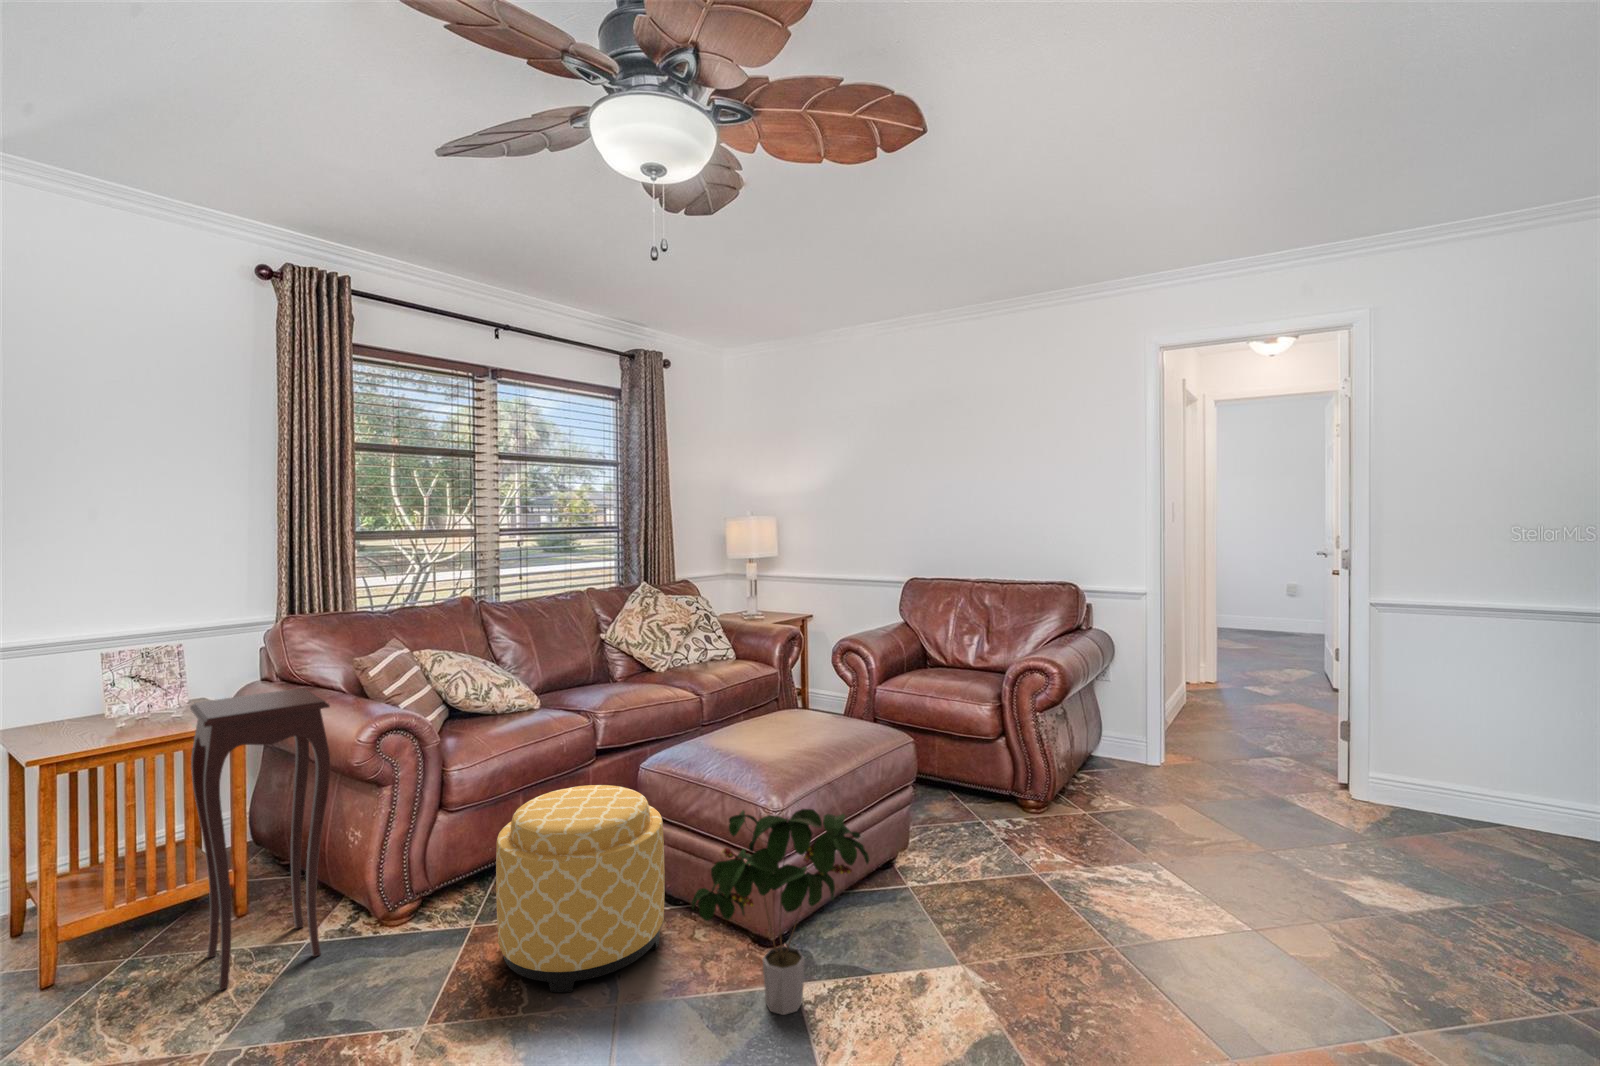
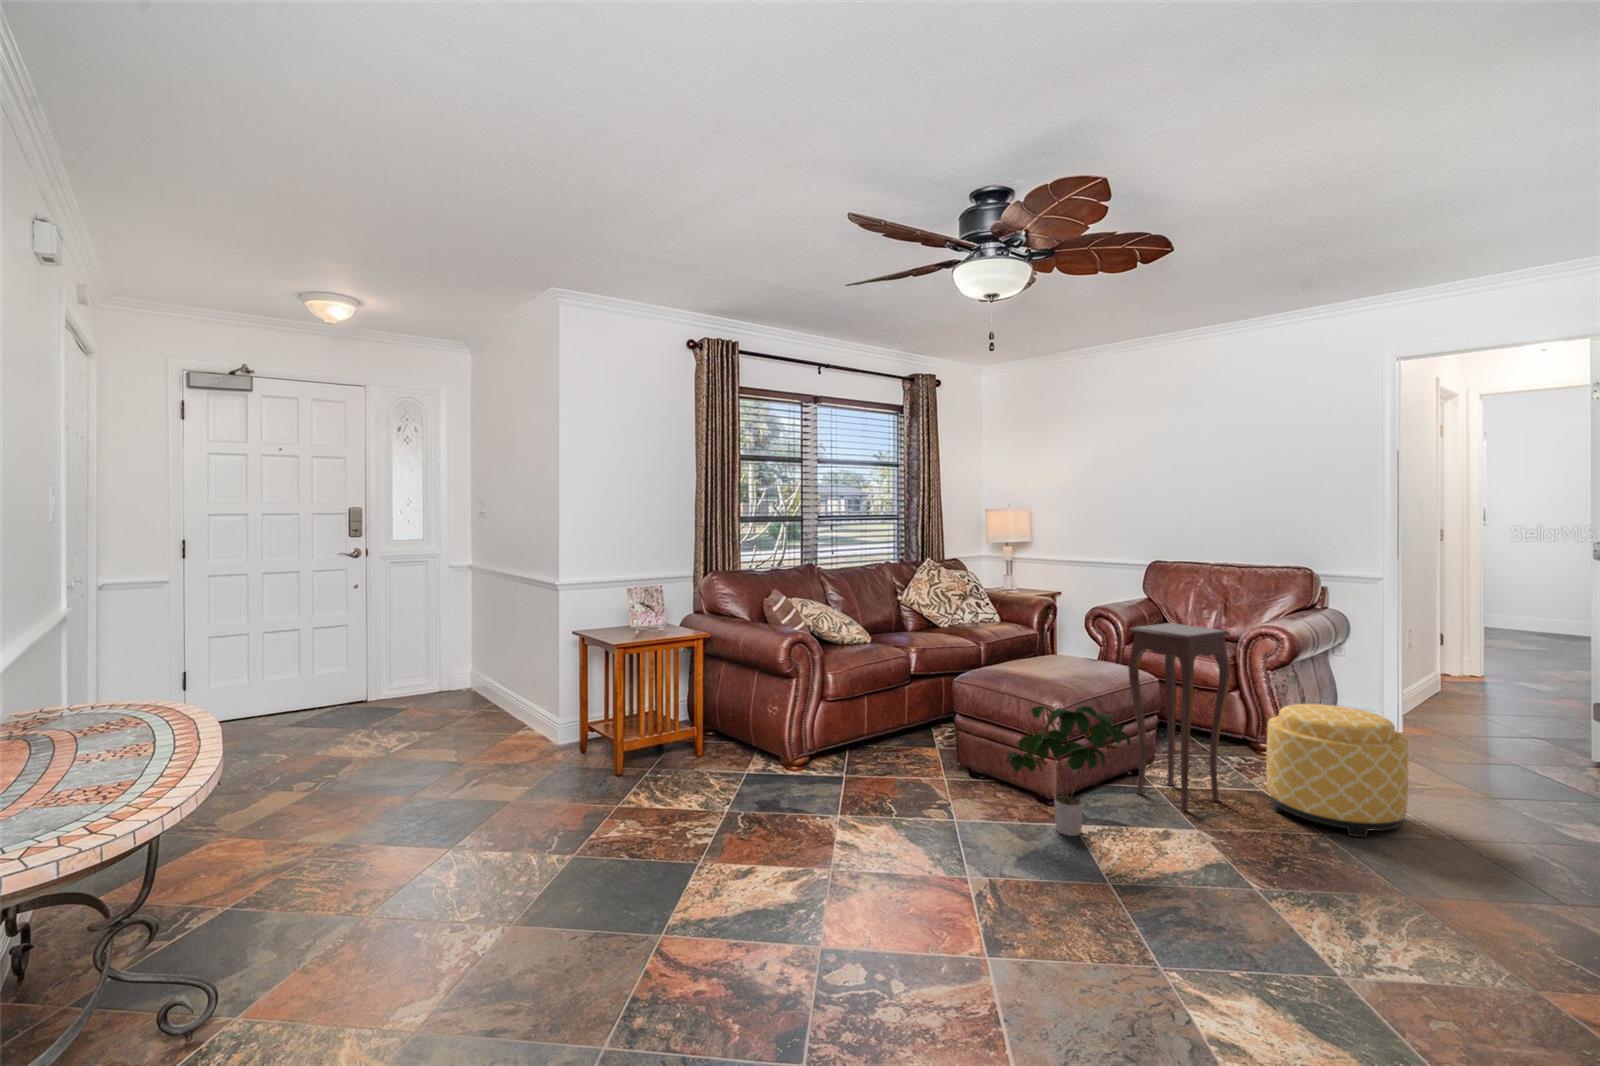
side table: present [190,688,330,990] -> present [1128,623,1230,811]
ottoman: present [496,785,665,992] -> present [1266,704,1408,837]

